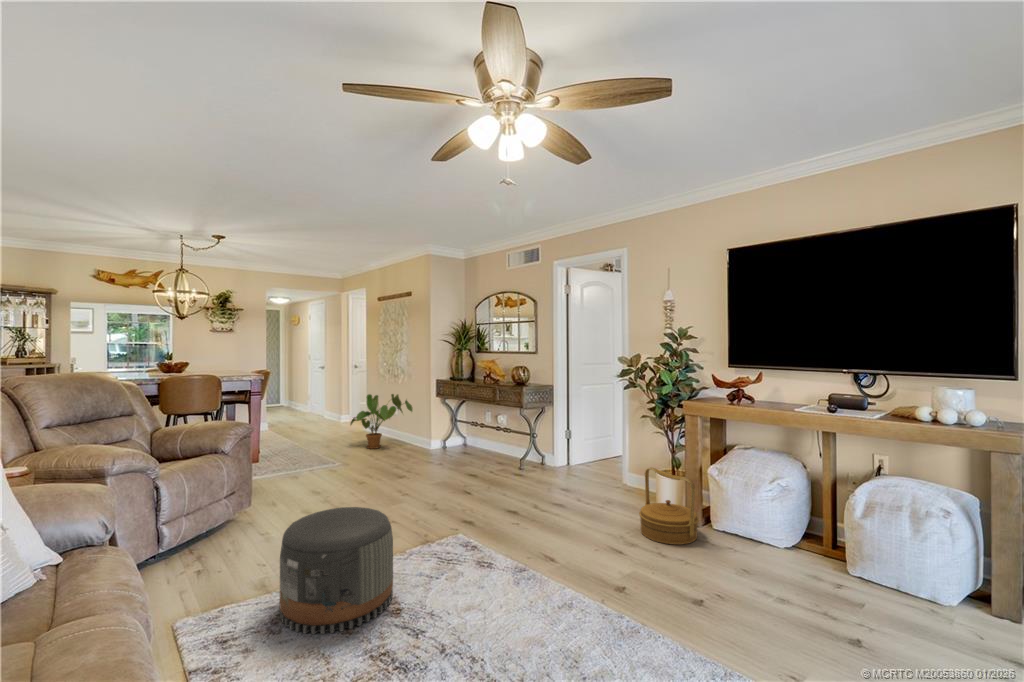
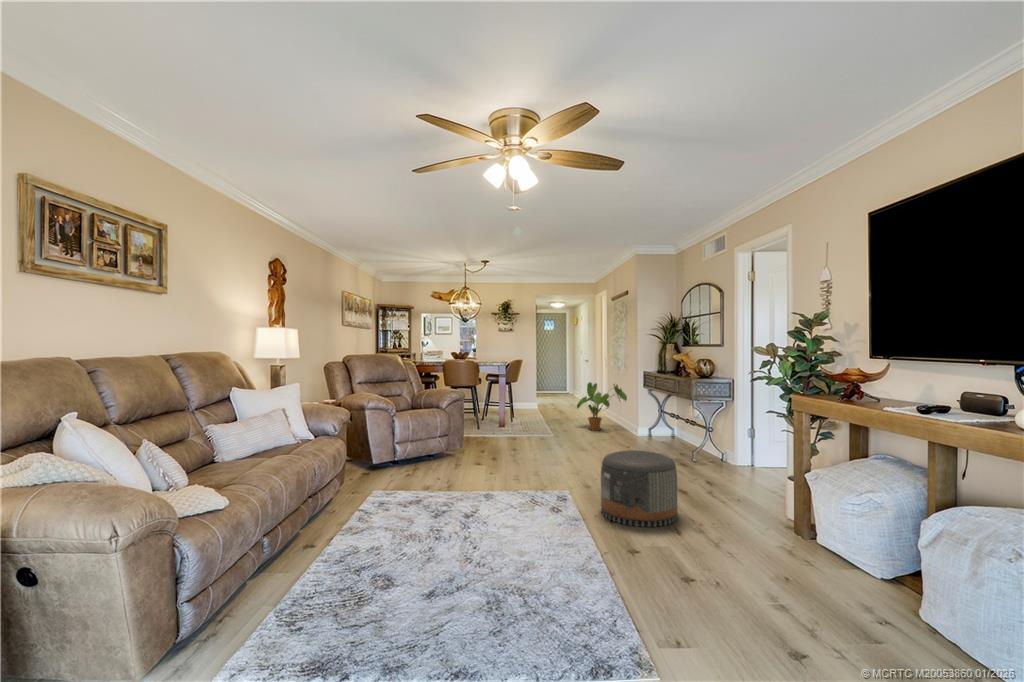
woven basket: present [639,468,698,545] -> none [719,463,786,544]
pouf: present [280,507,393,634] -> present [601,450,678,527]

